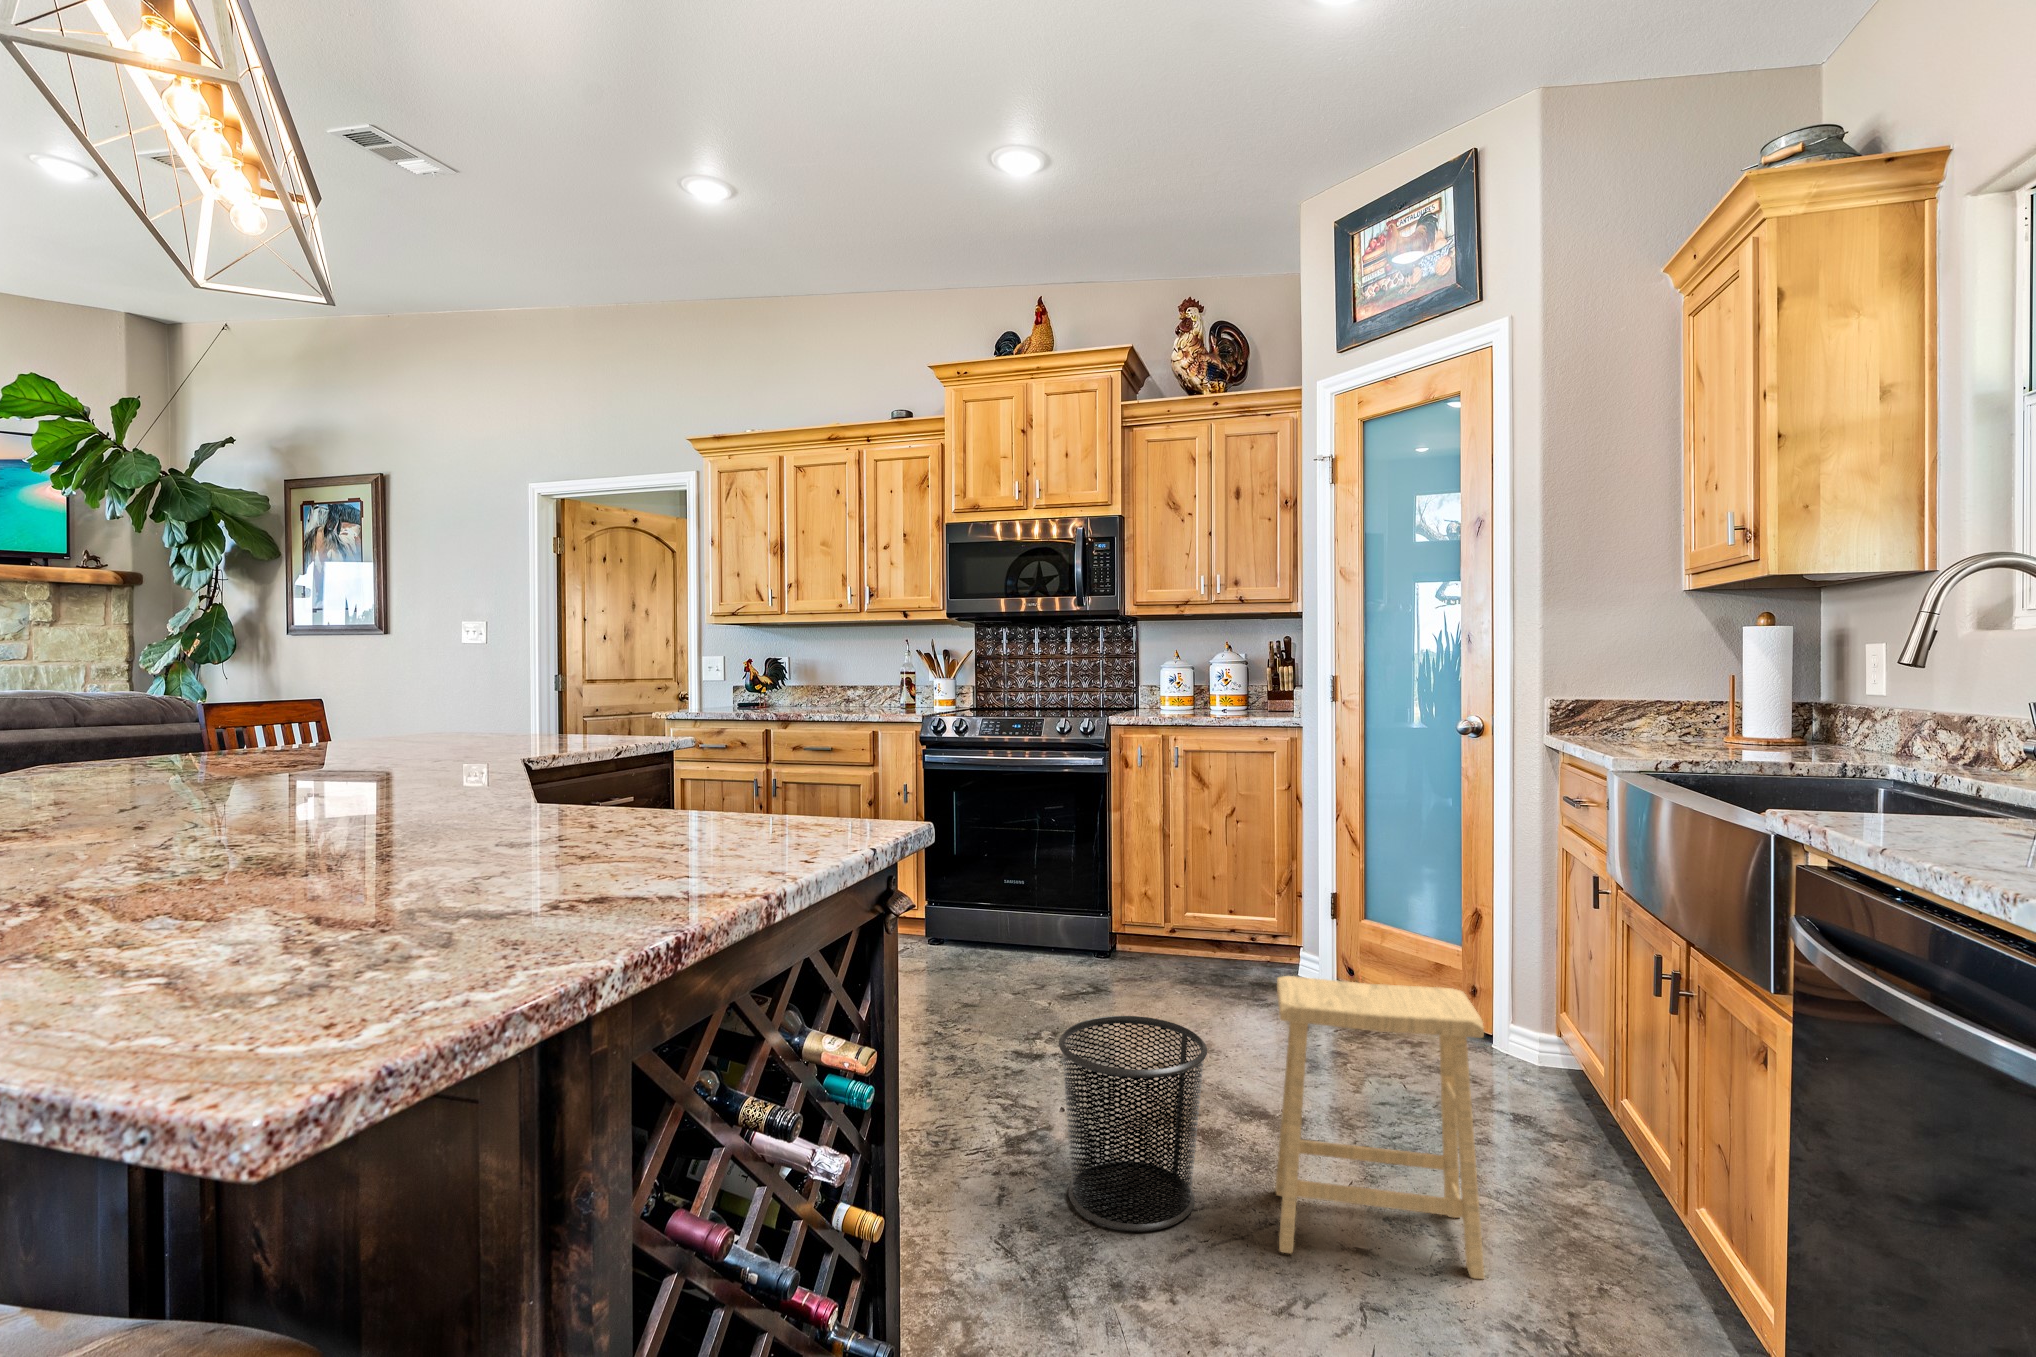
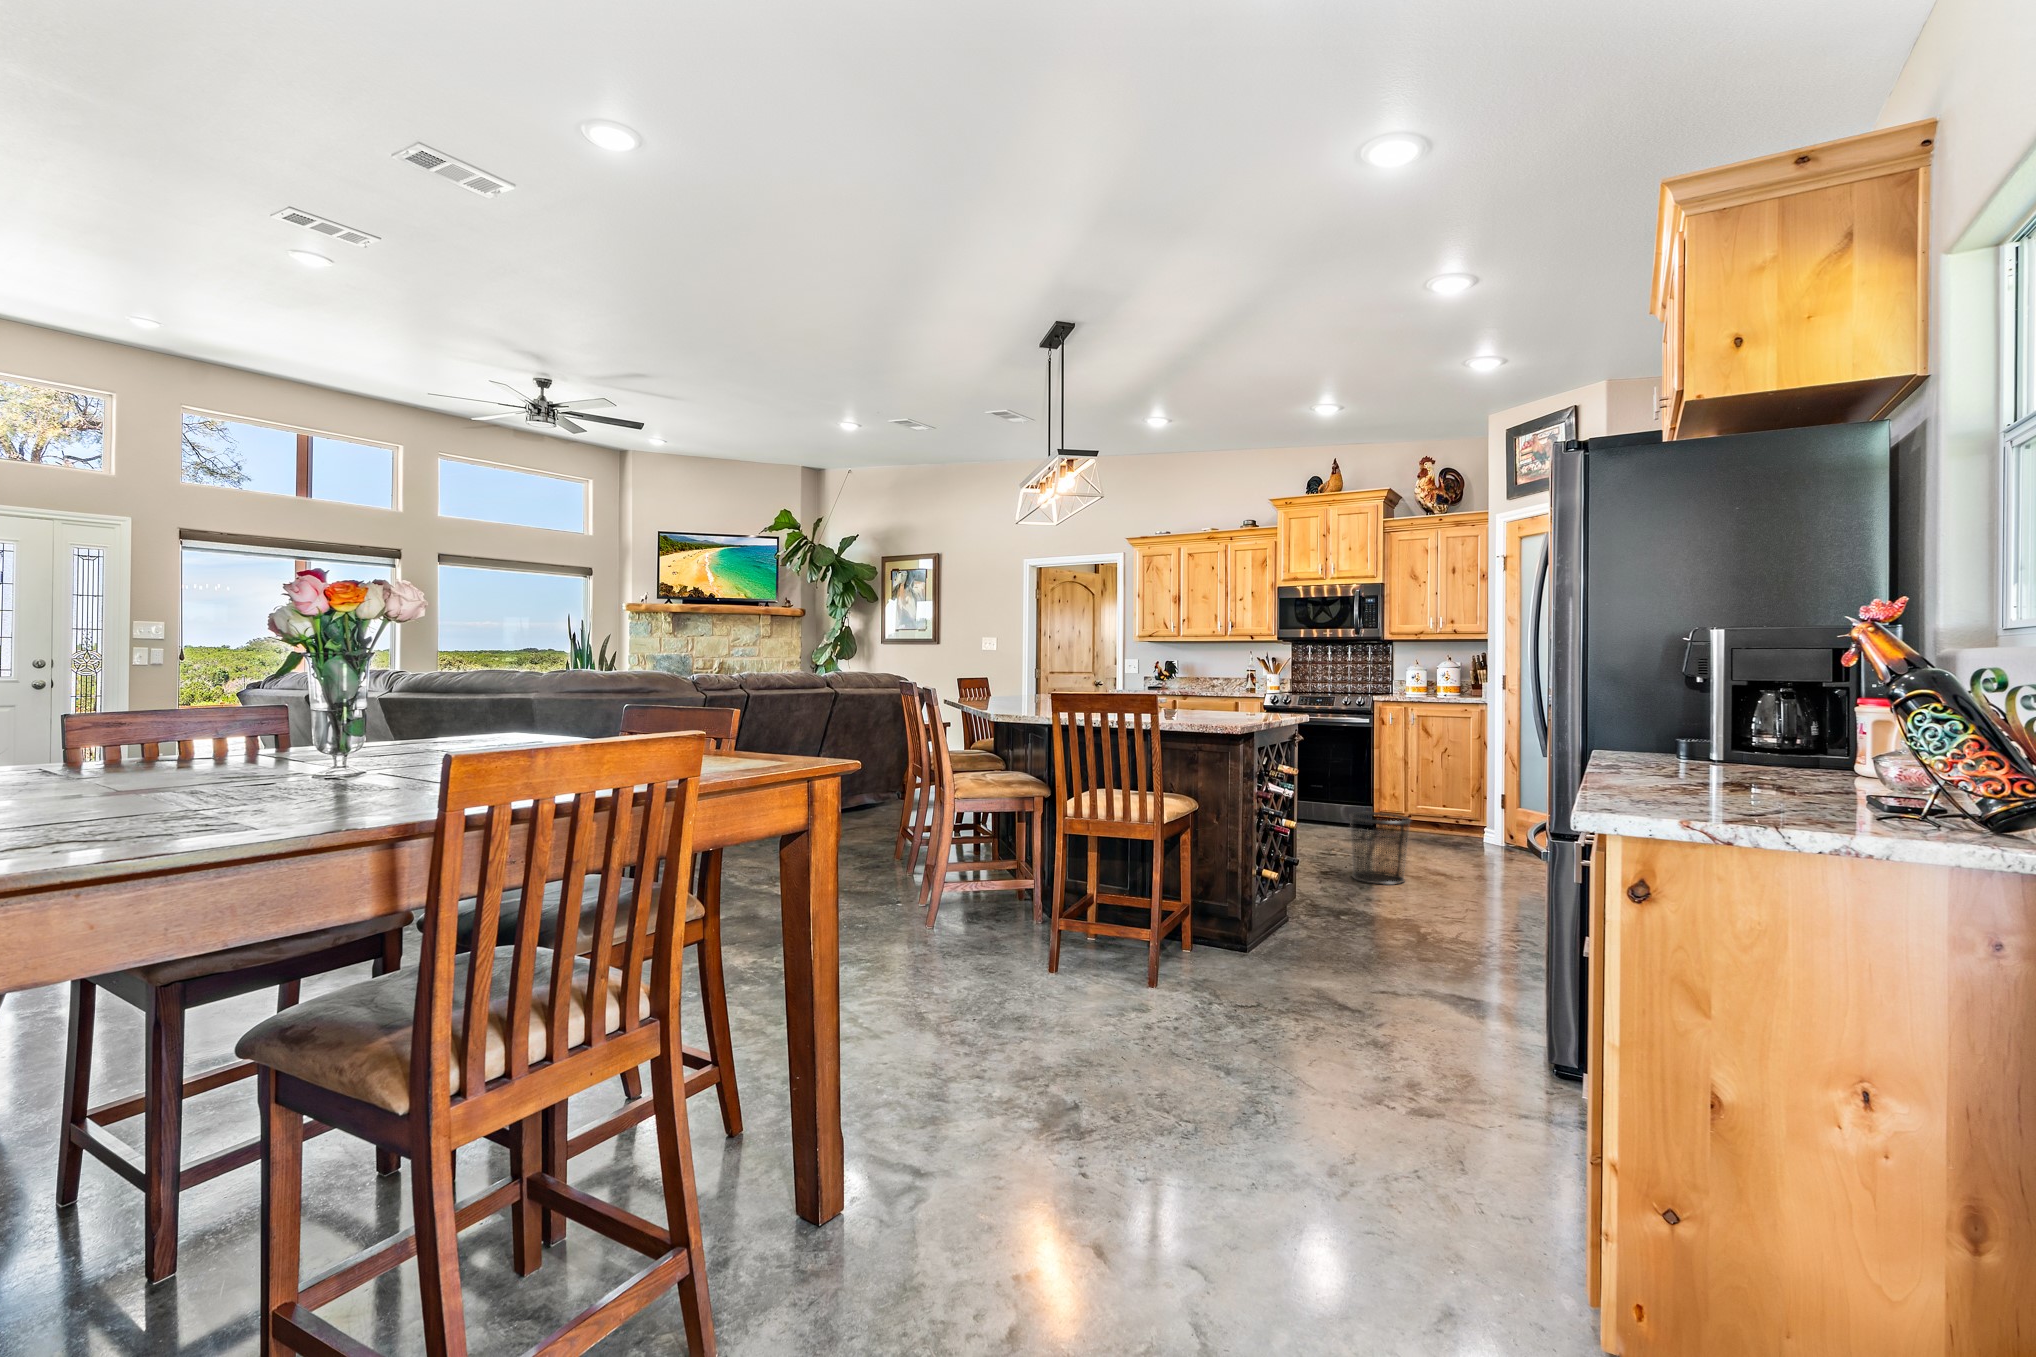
footstool: present [1275,976,1484,1279] -> none [1437,793,1522,900]

